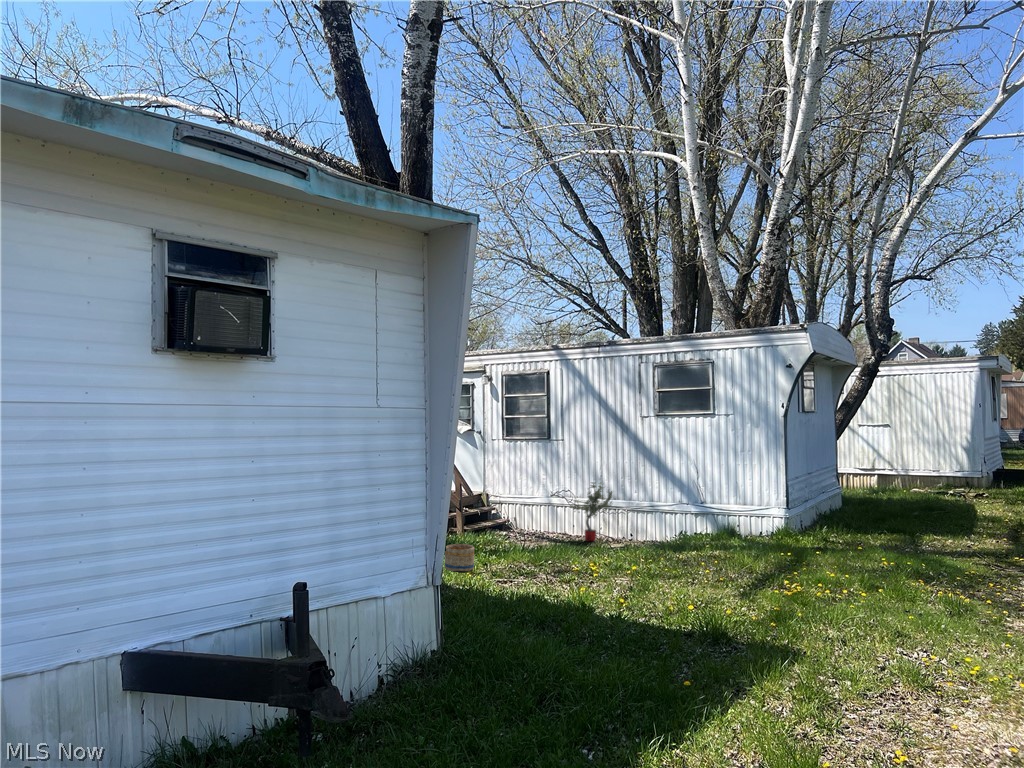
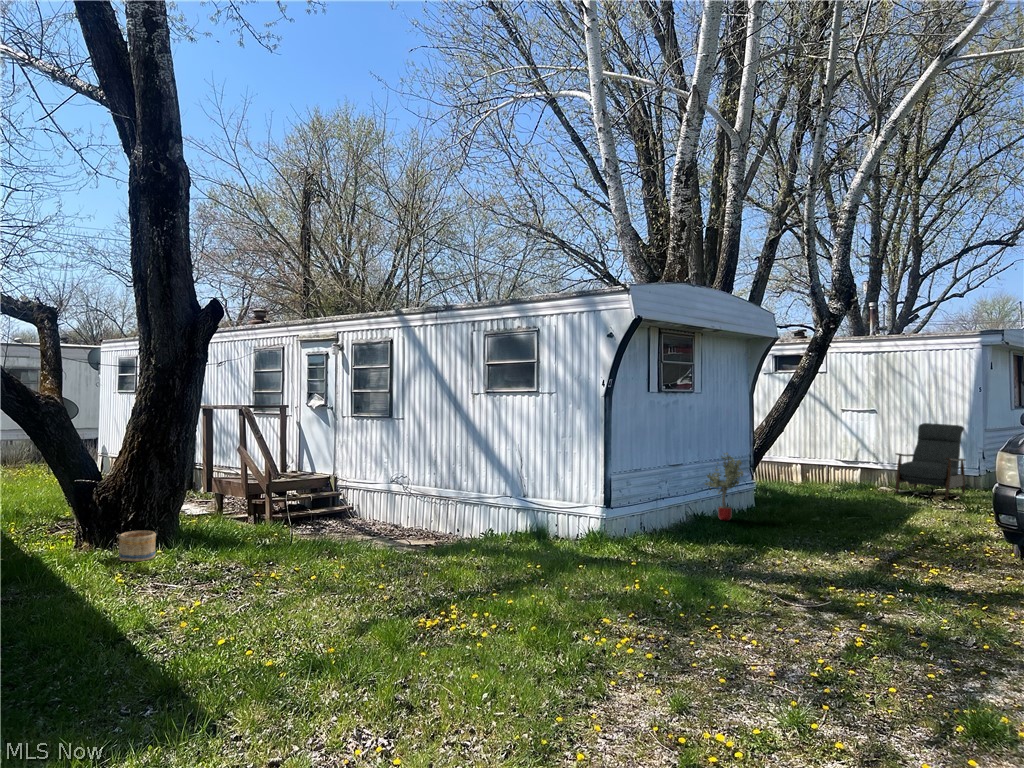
chair: none [920,434,970,497] -> present [895,423,966,499]
potted tree: present [570,482,612,542] -> present [705,453,743,521]

